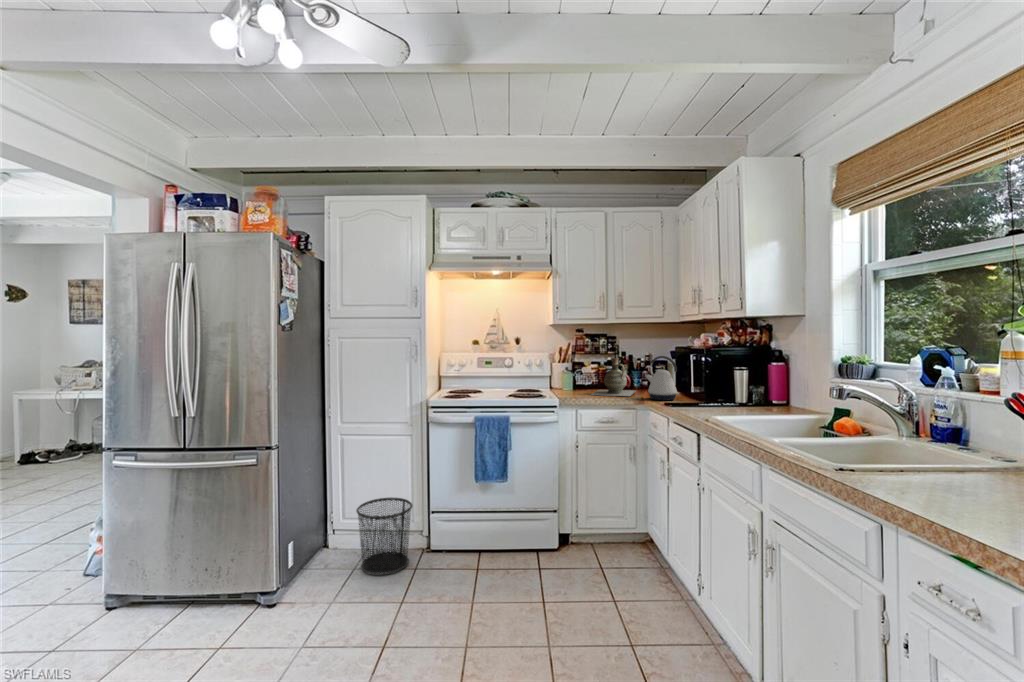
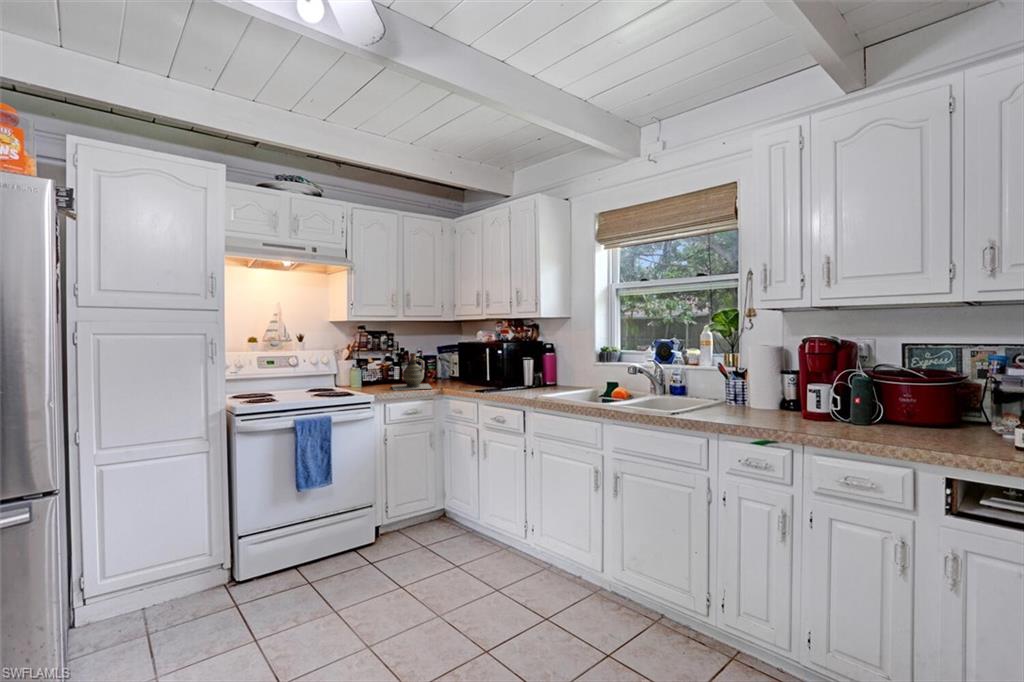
kettle: present [646,356,679,400] -> none [447,350,477,390]
waste bin: present [356,498,413,575] -> none [147,529,225,626]

